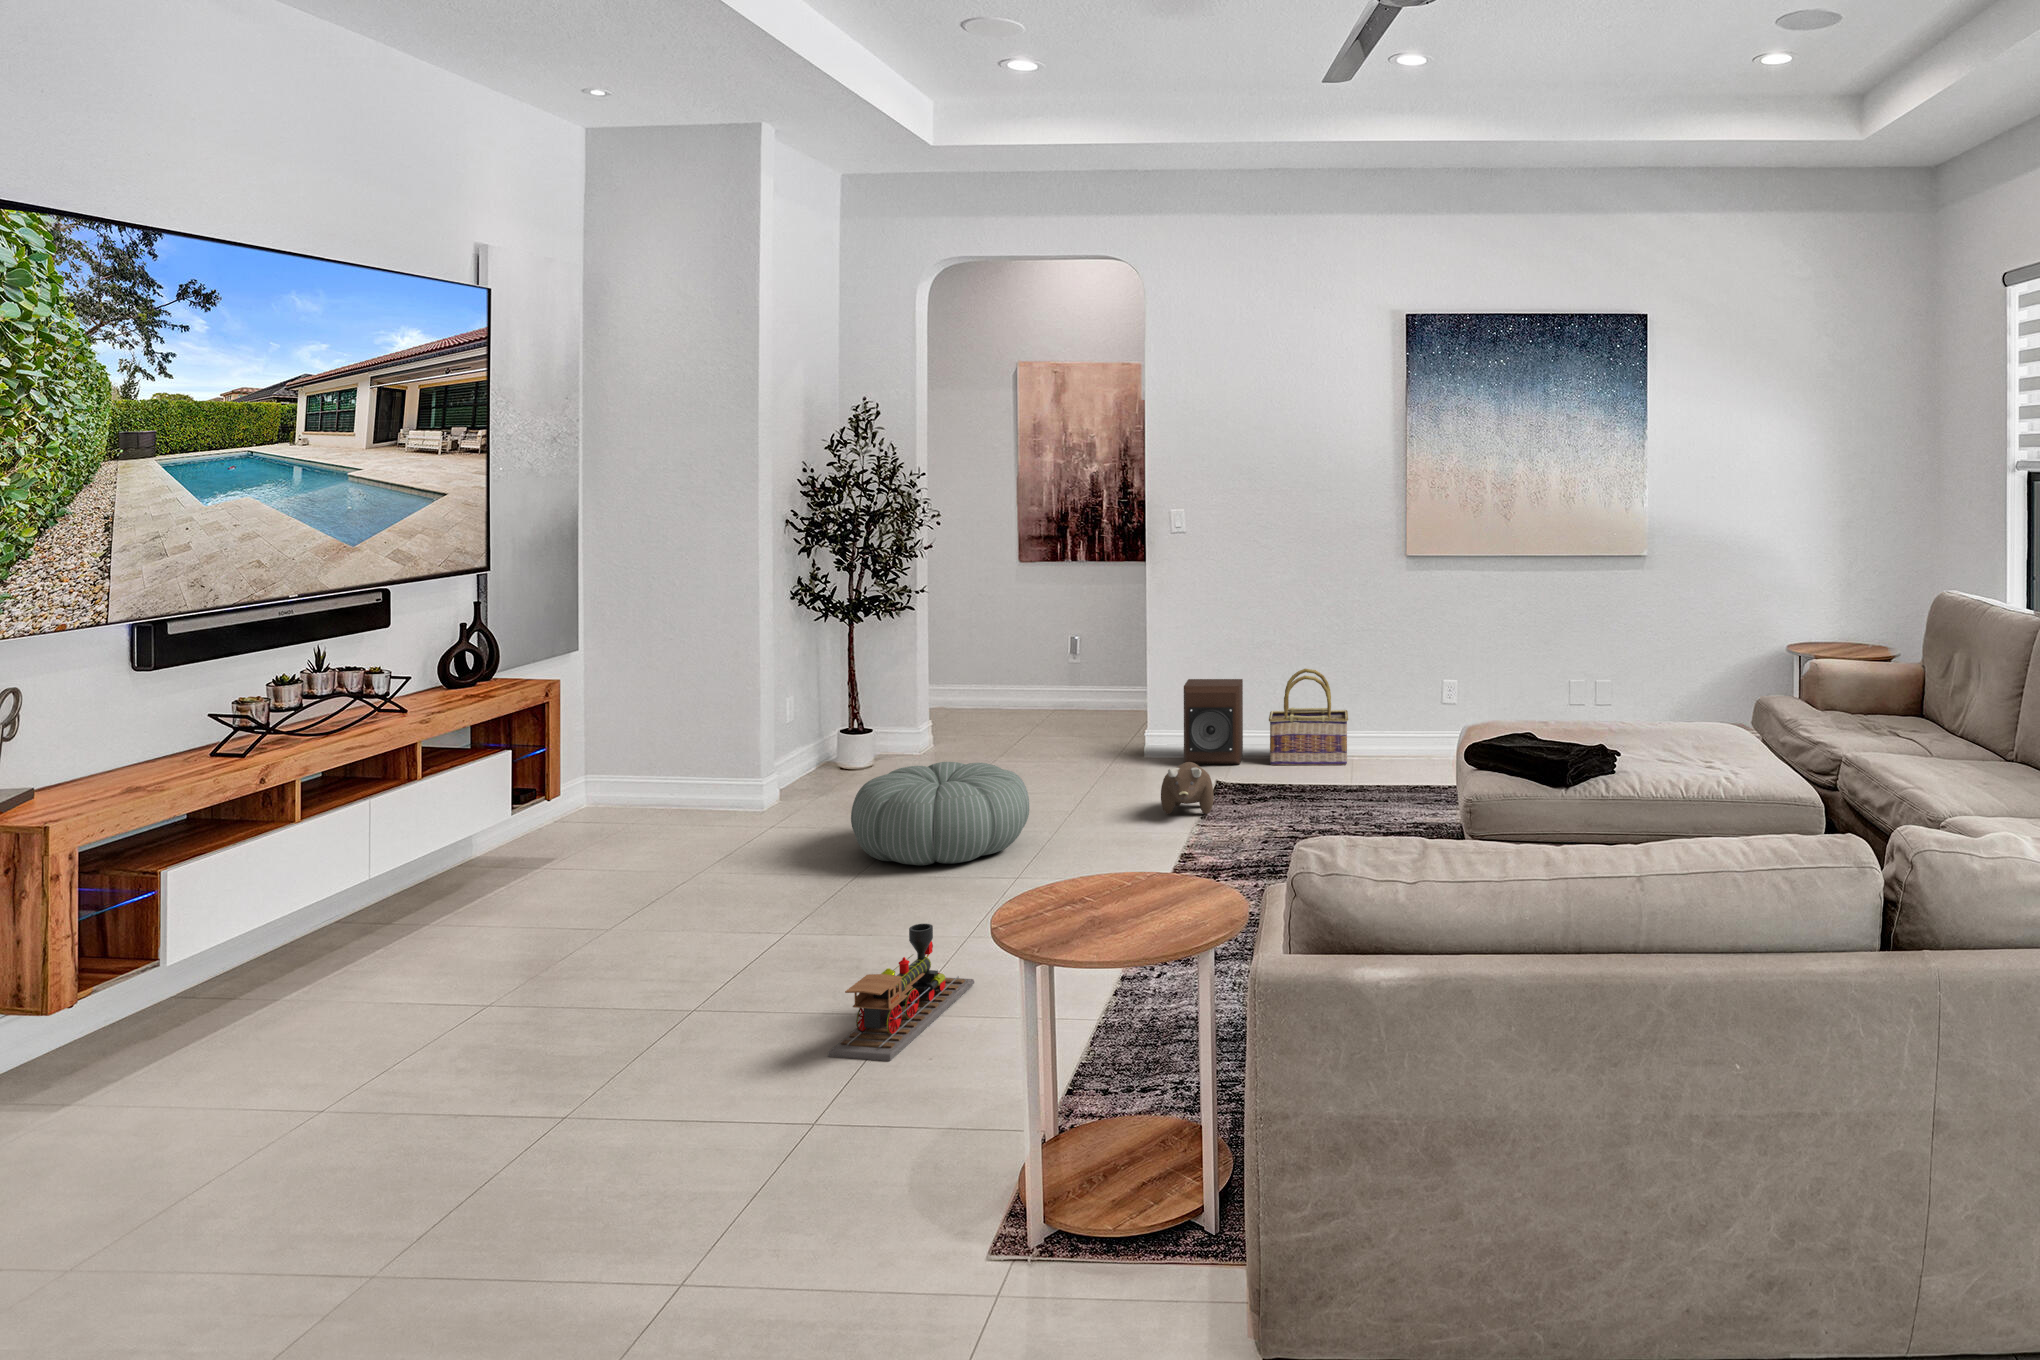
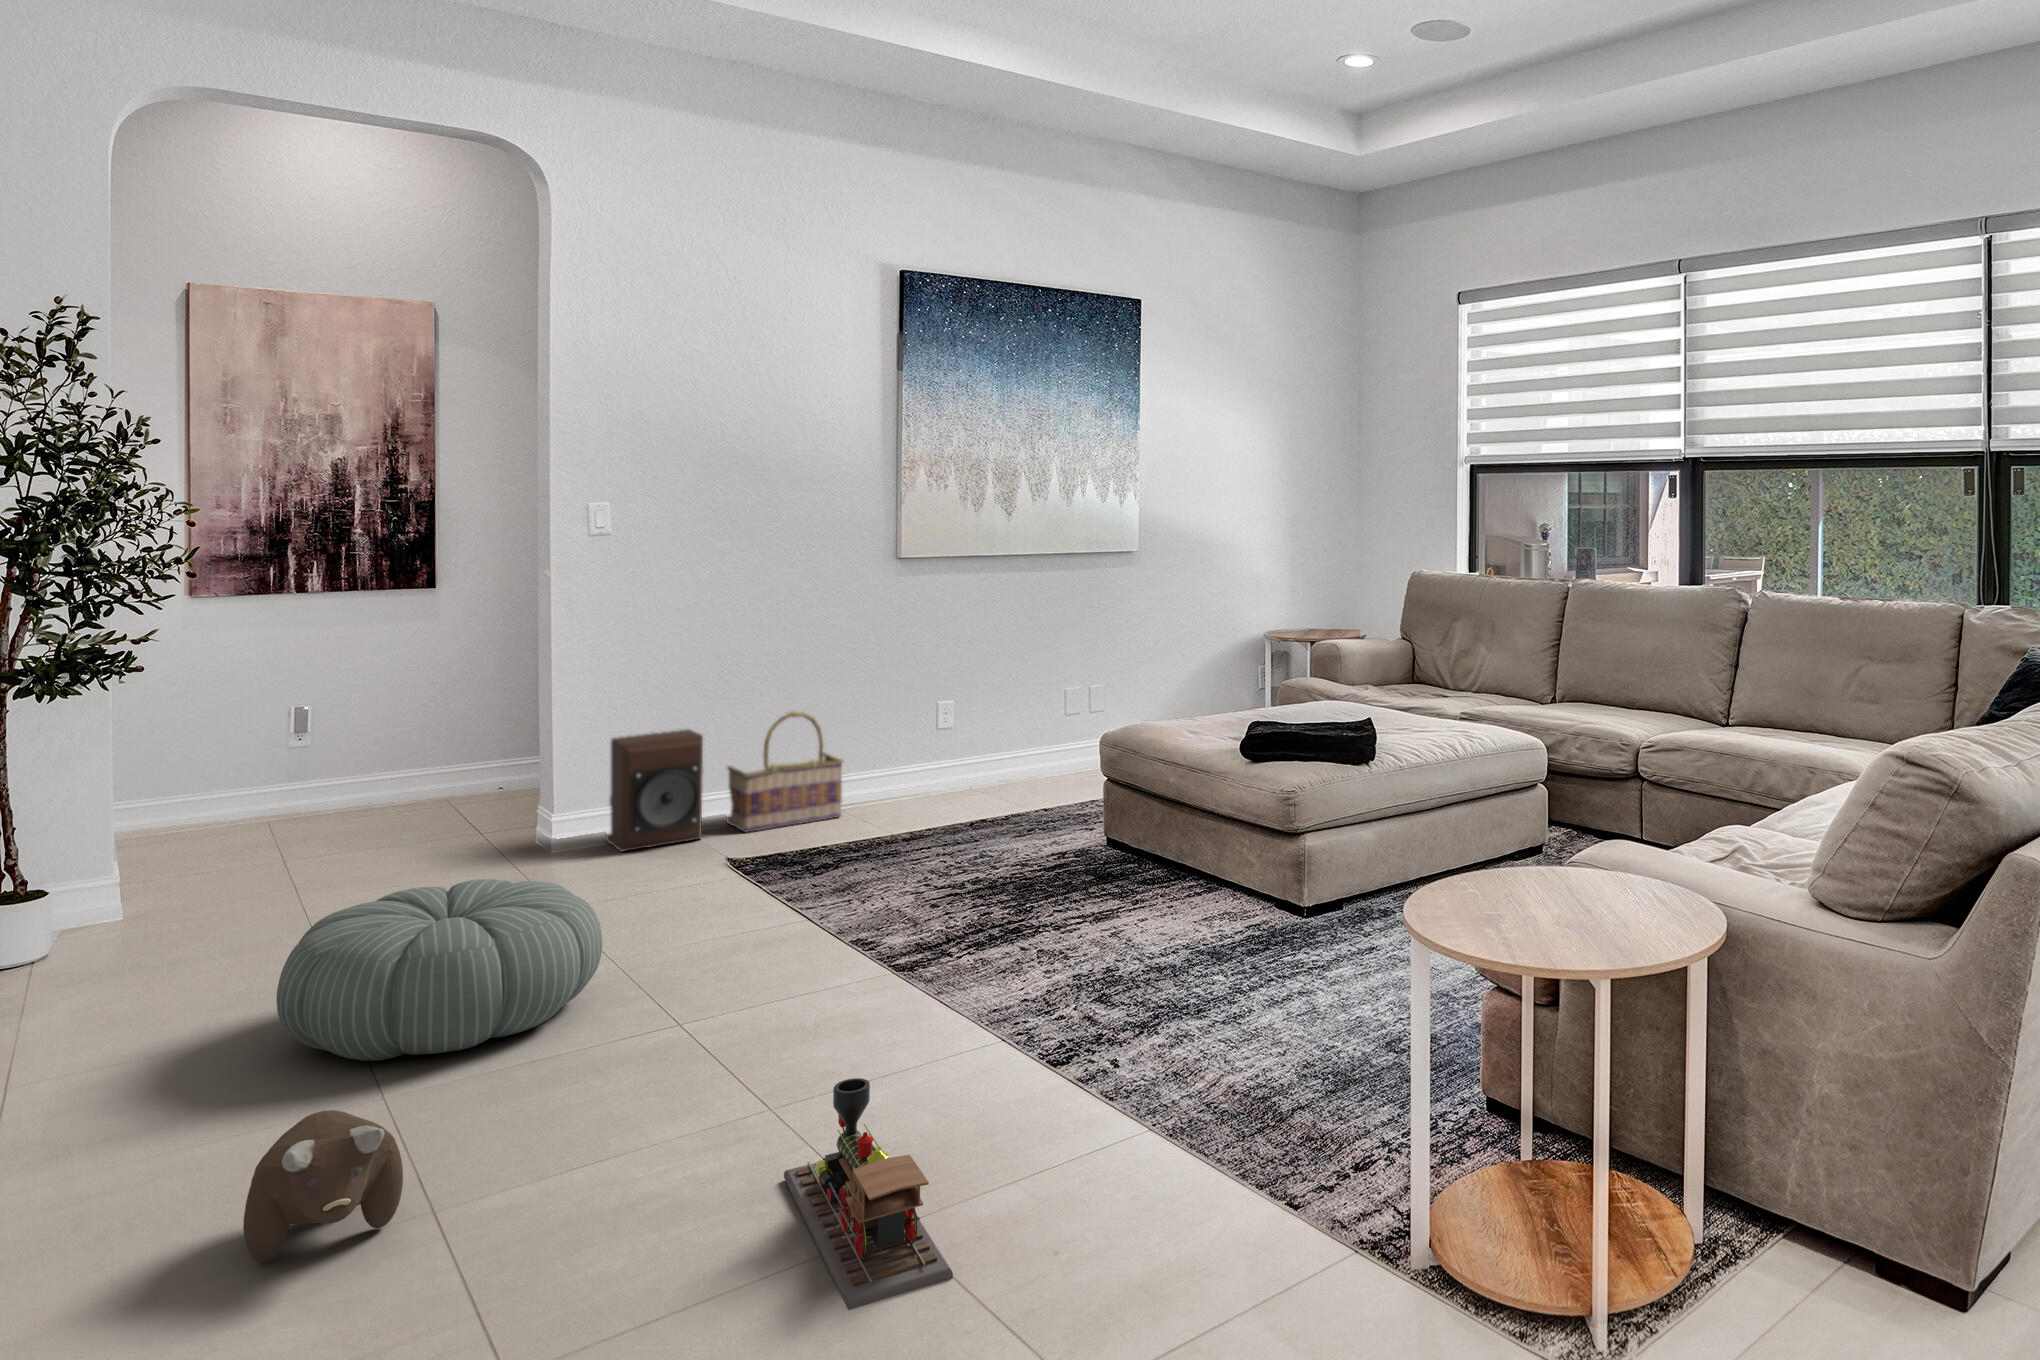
plush toy: present [1161,762,1214,814] -> present [243,1110,403,1263]

